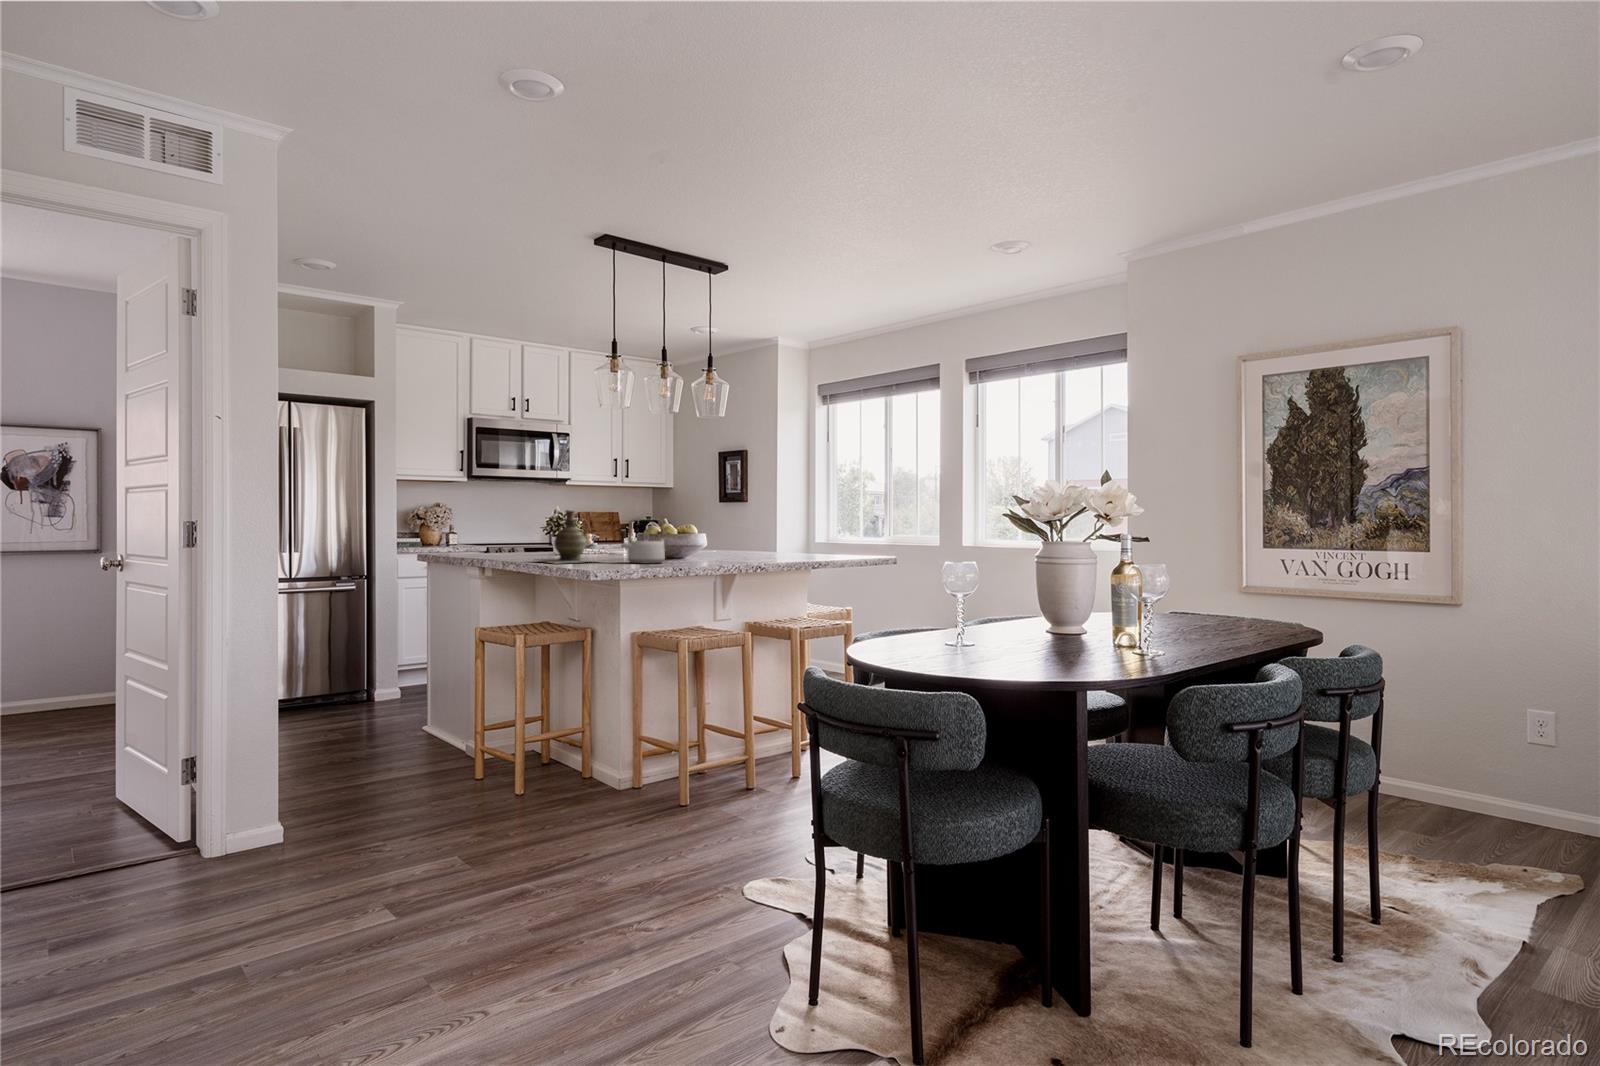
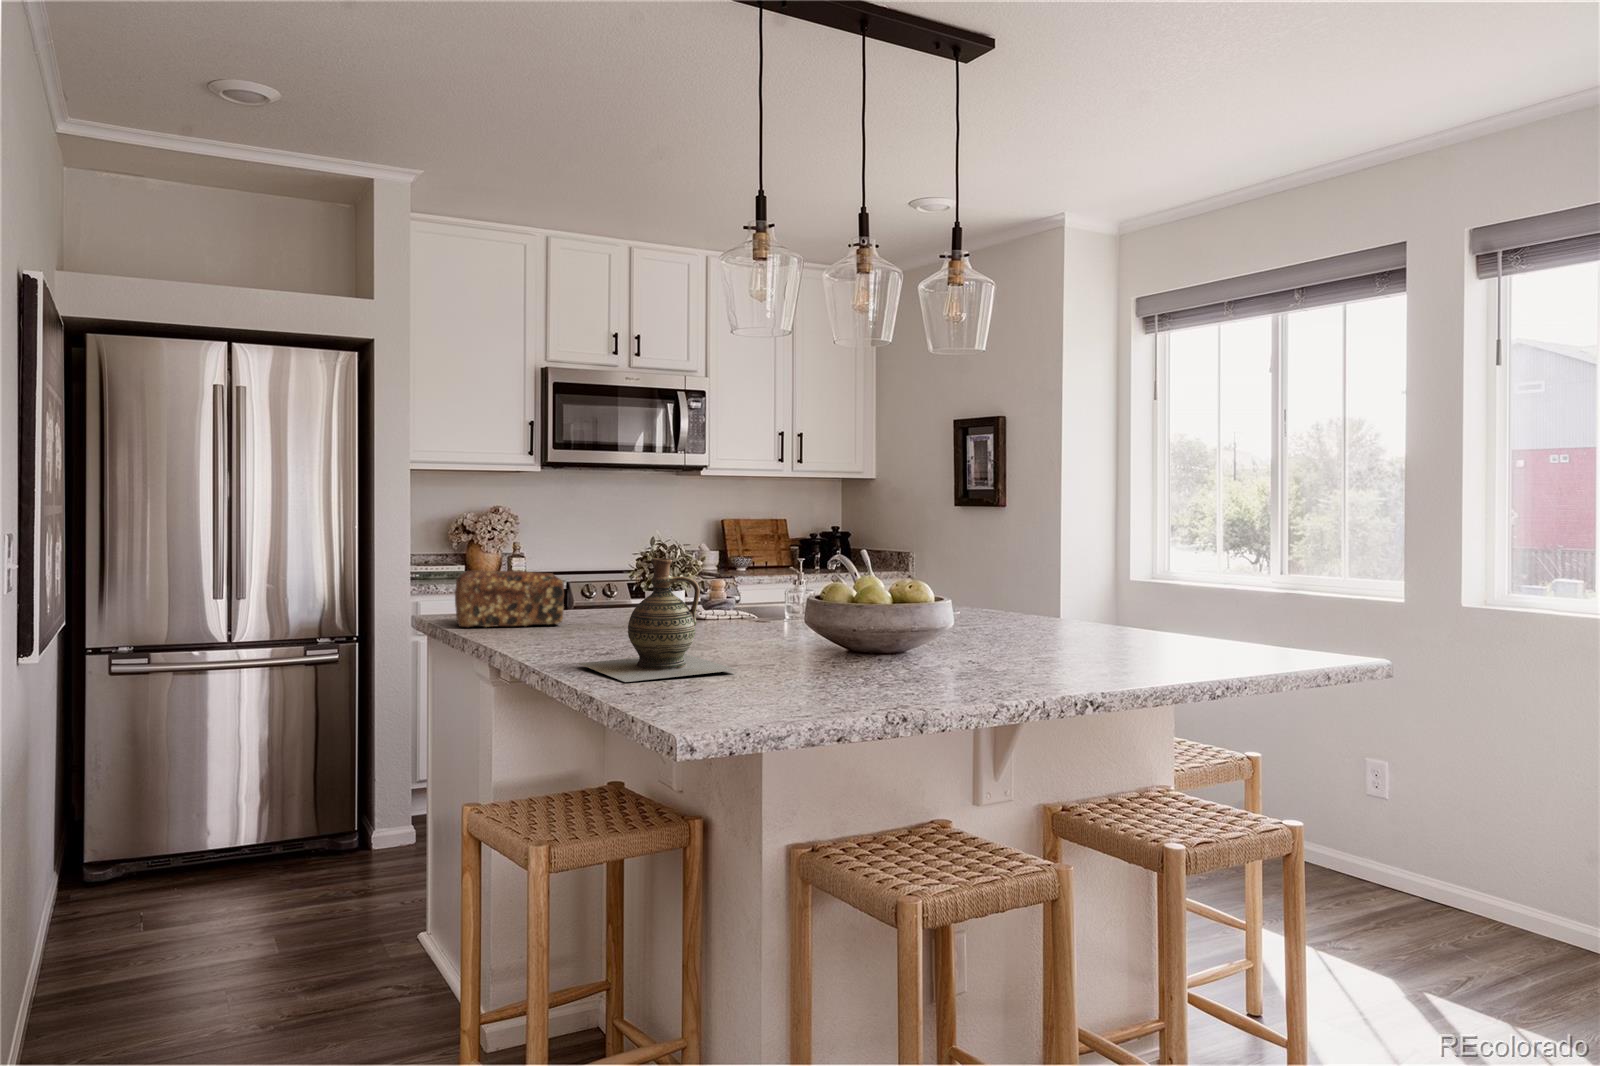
teapot: present [621,519,665,563] -> none [768,579,864,683]
bread loaf: none [447,526,508,555] -> present [455,570,564,627]

